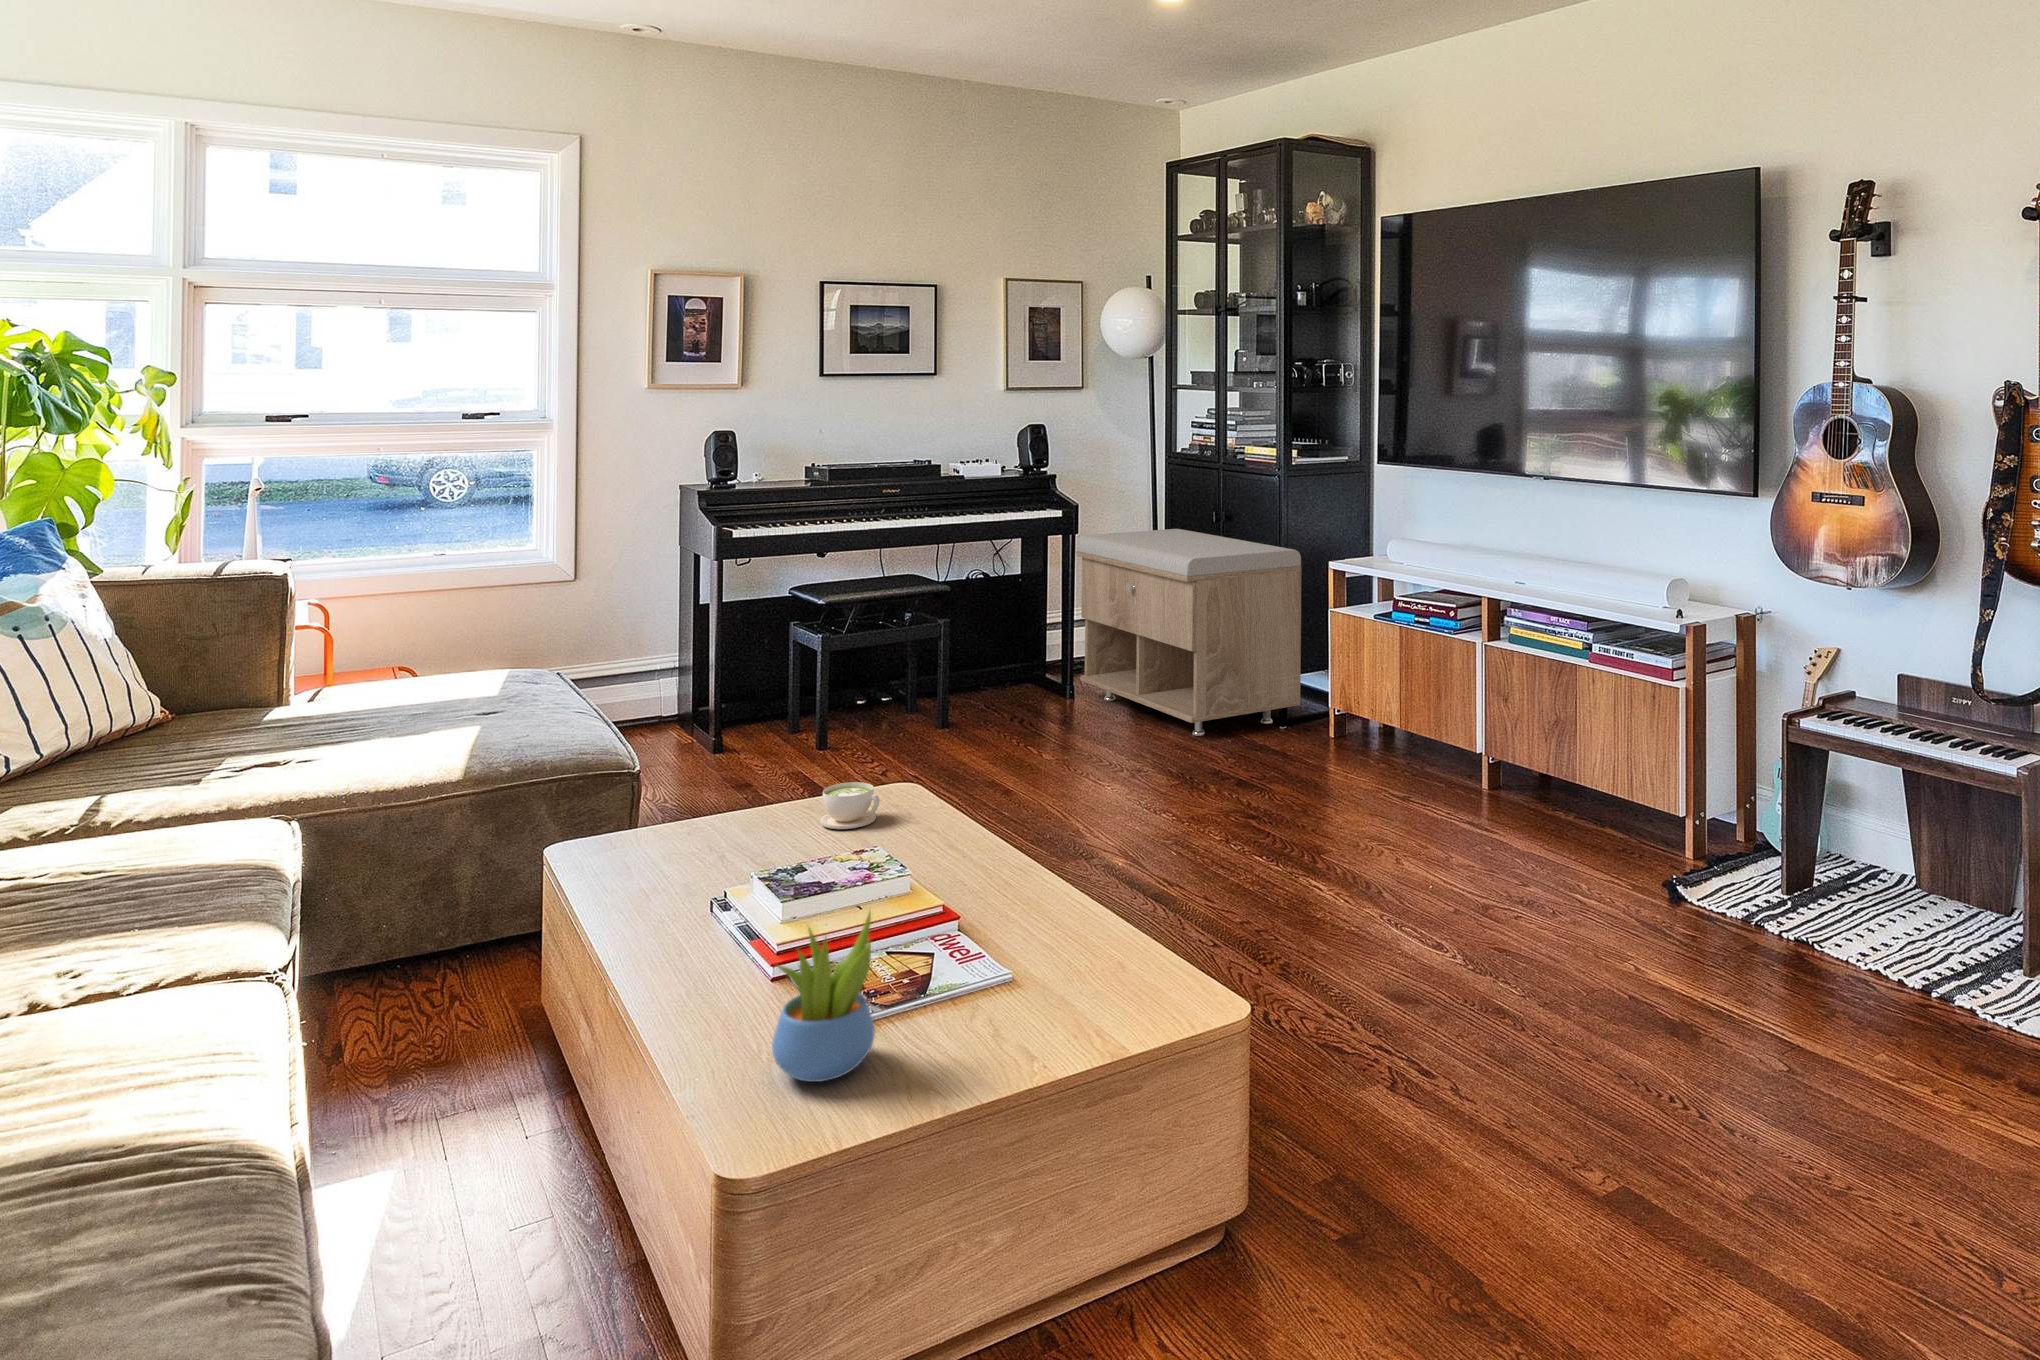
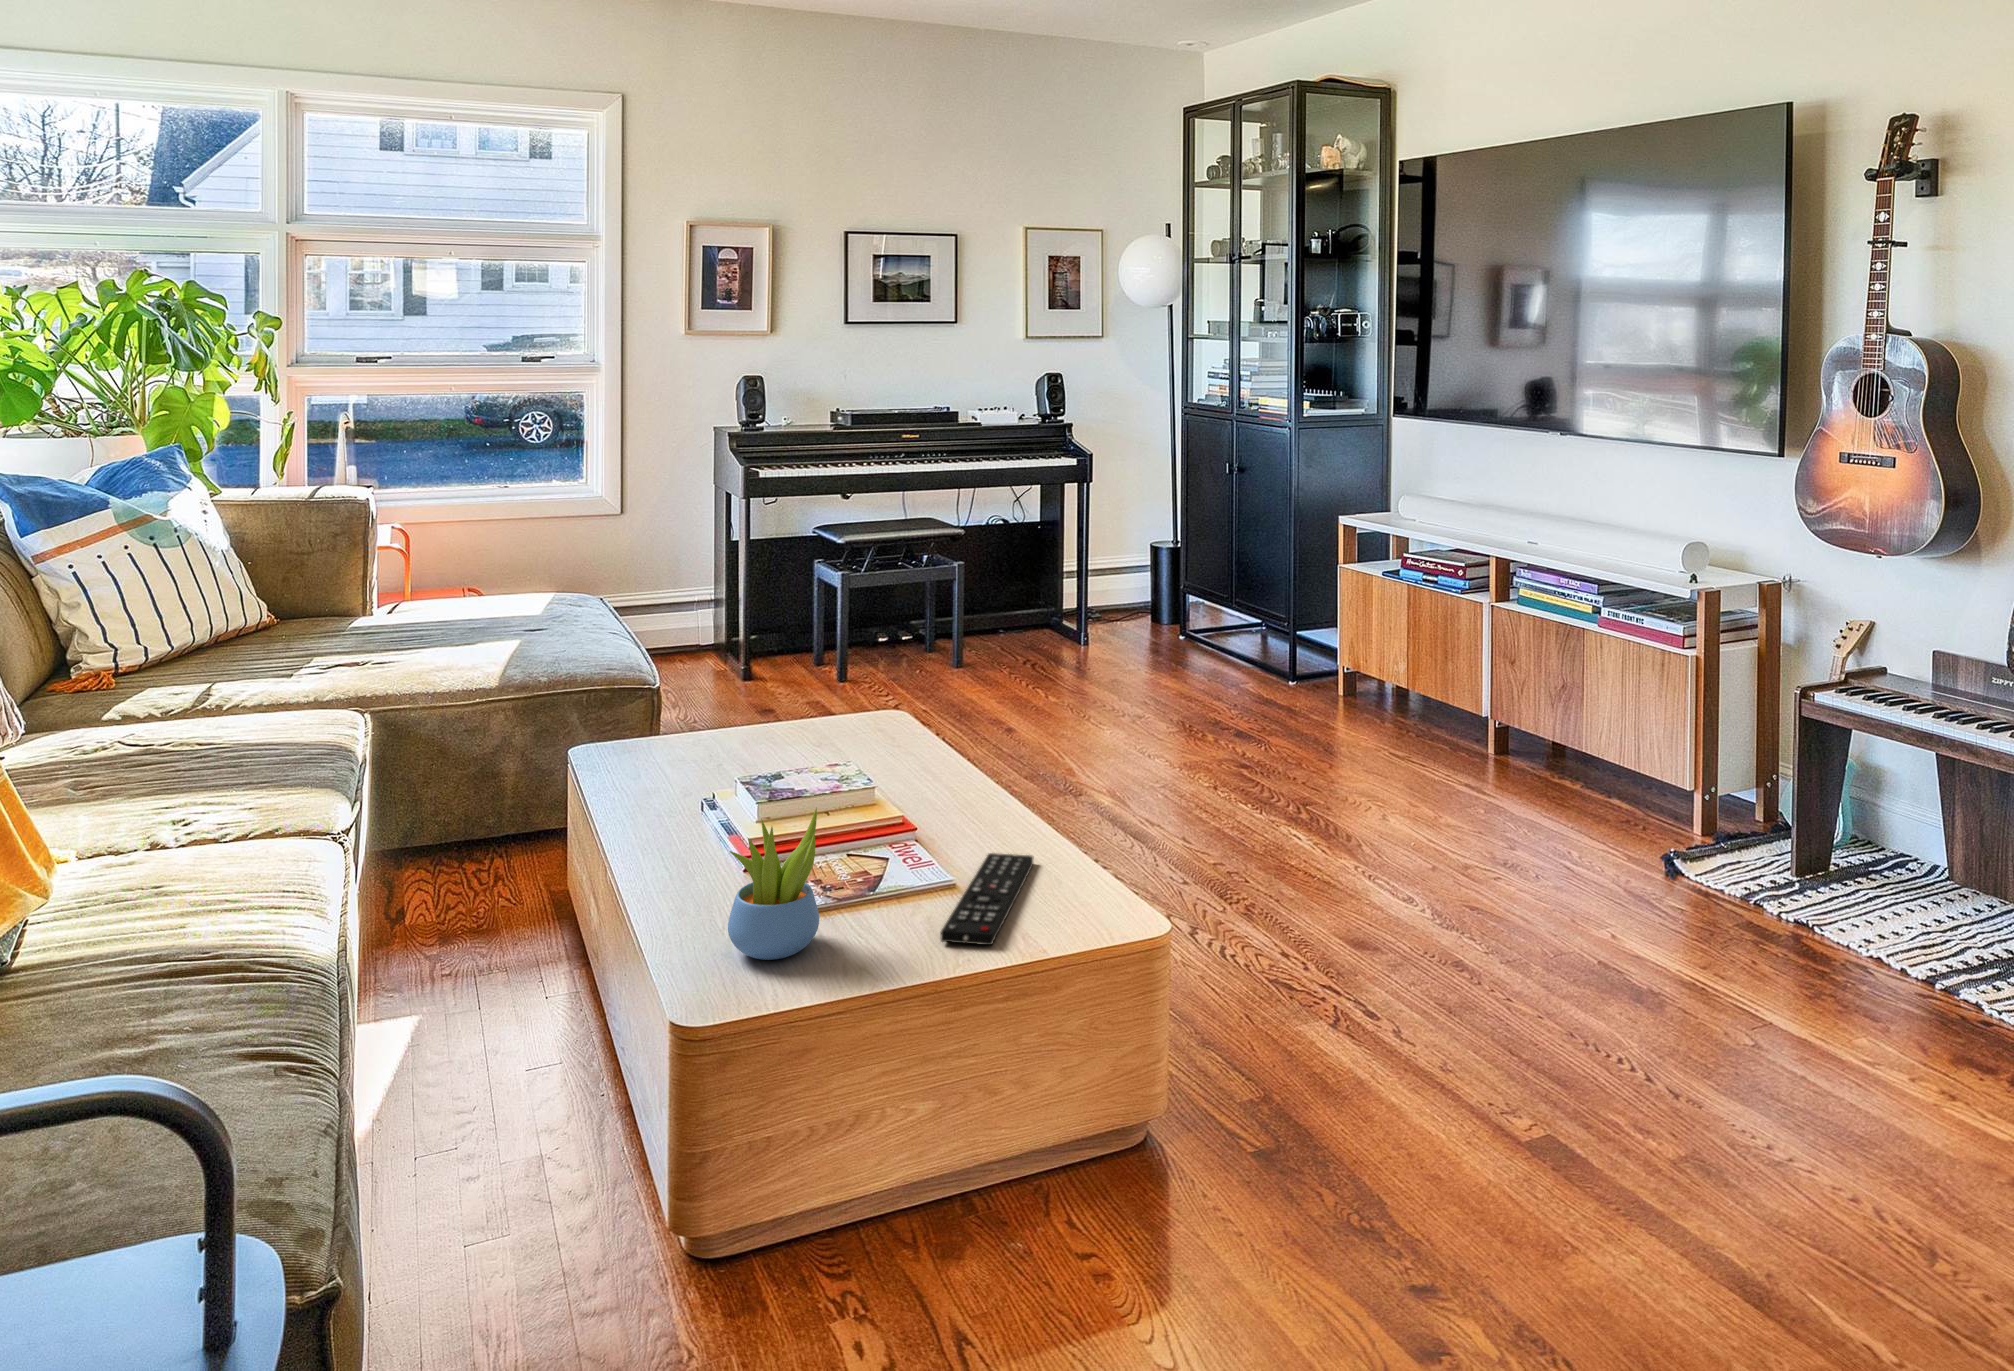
storage bench: present [1076,529,1301,736] -> none [1090,480,1311,686]
coffee cup: present [820,782,880,829] -> none [810,704,863,746]
remote control: none [1009,938,1090,1044] -> present [940,853,1033,945]

